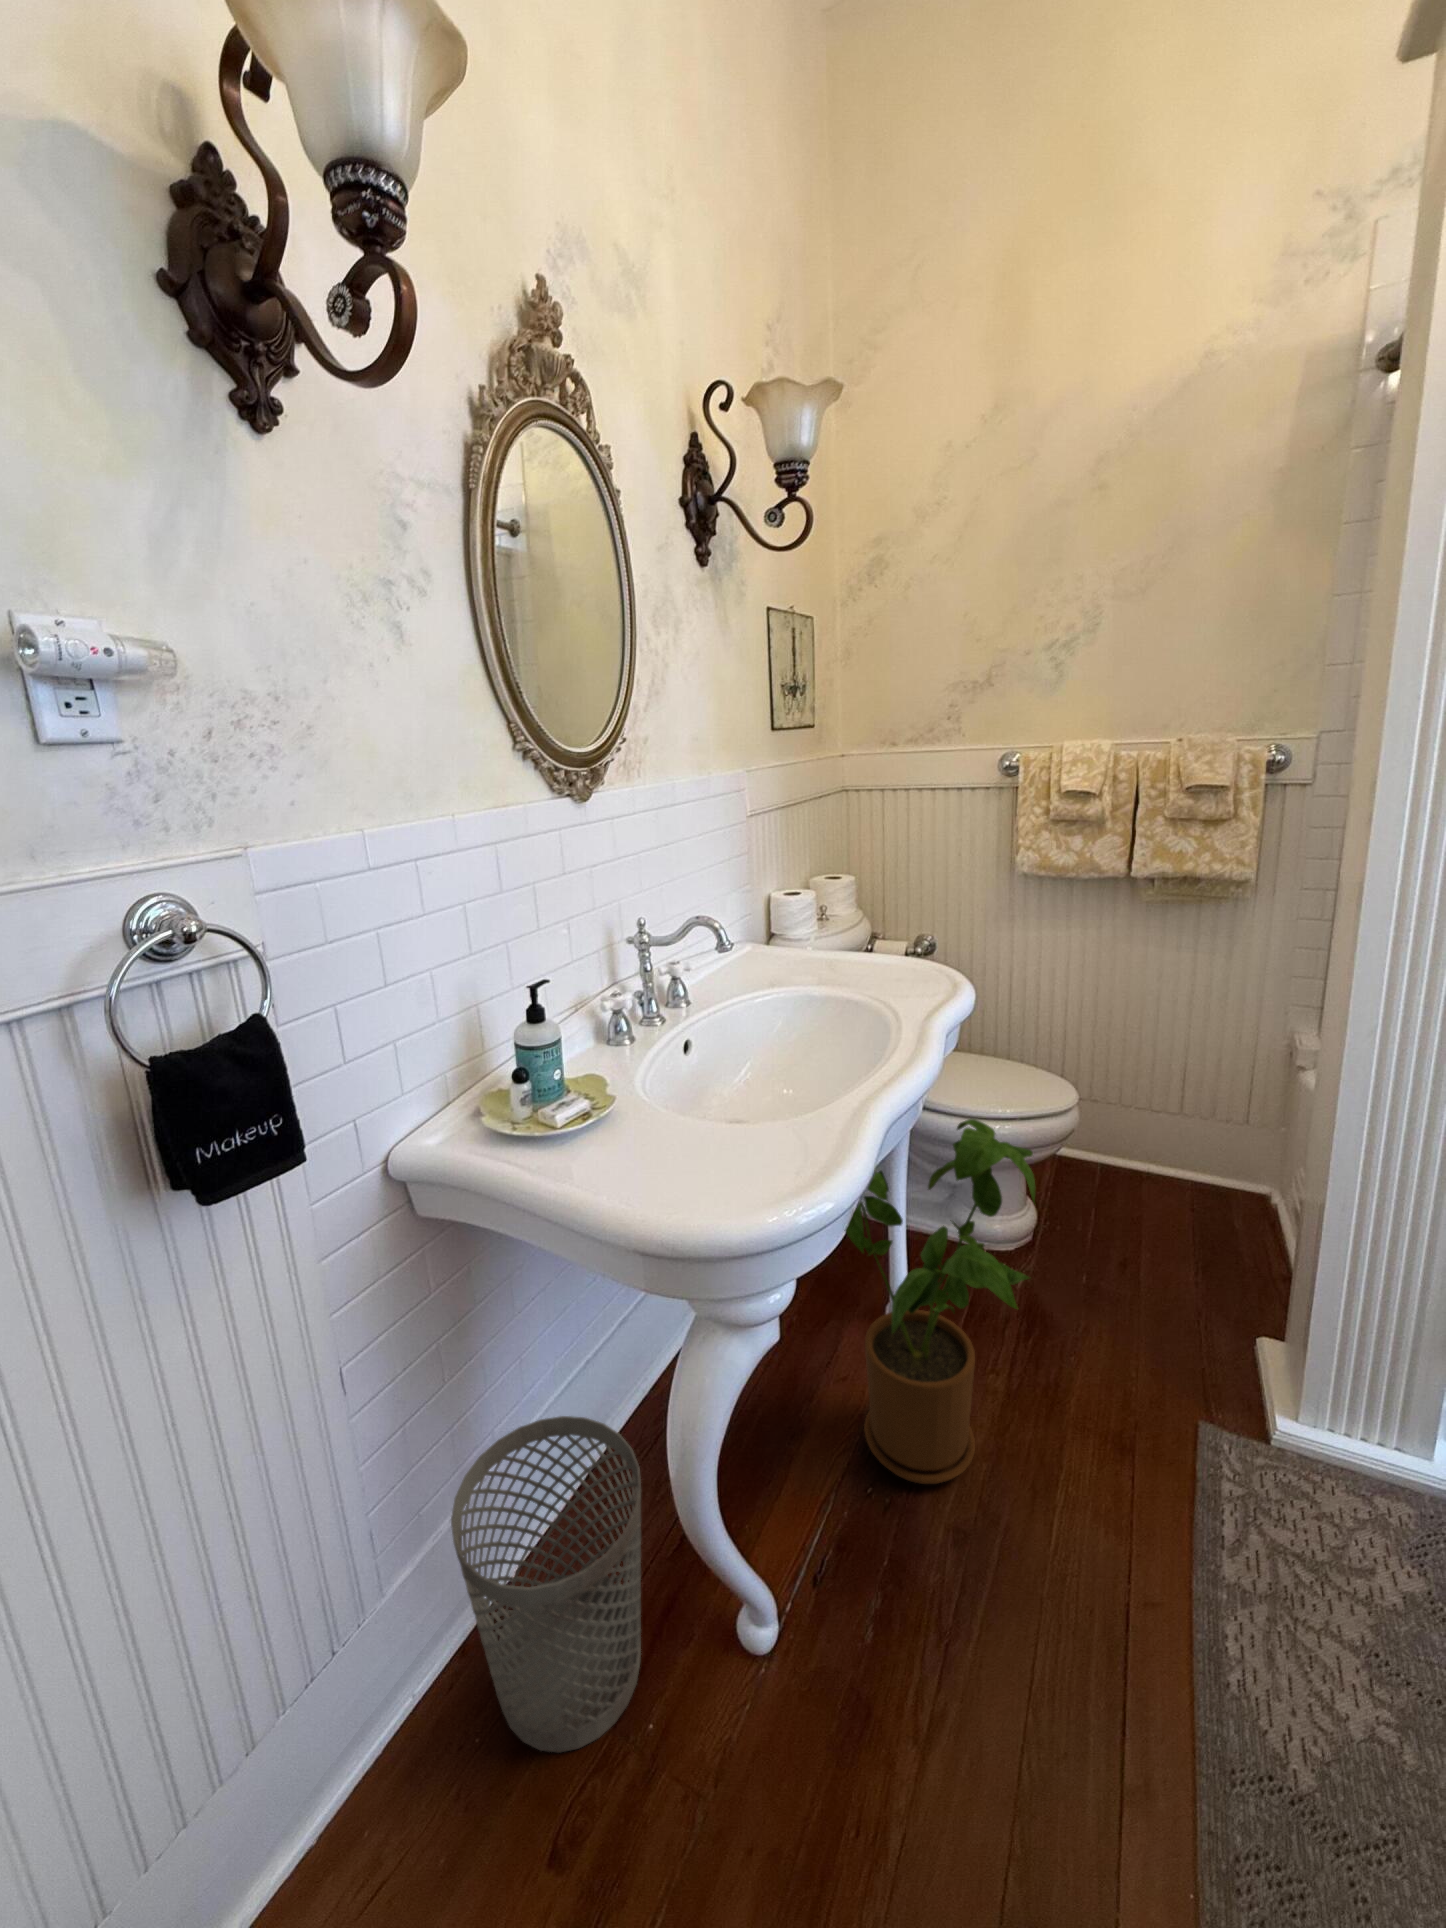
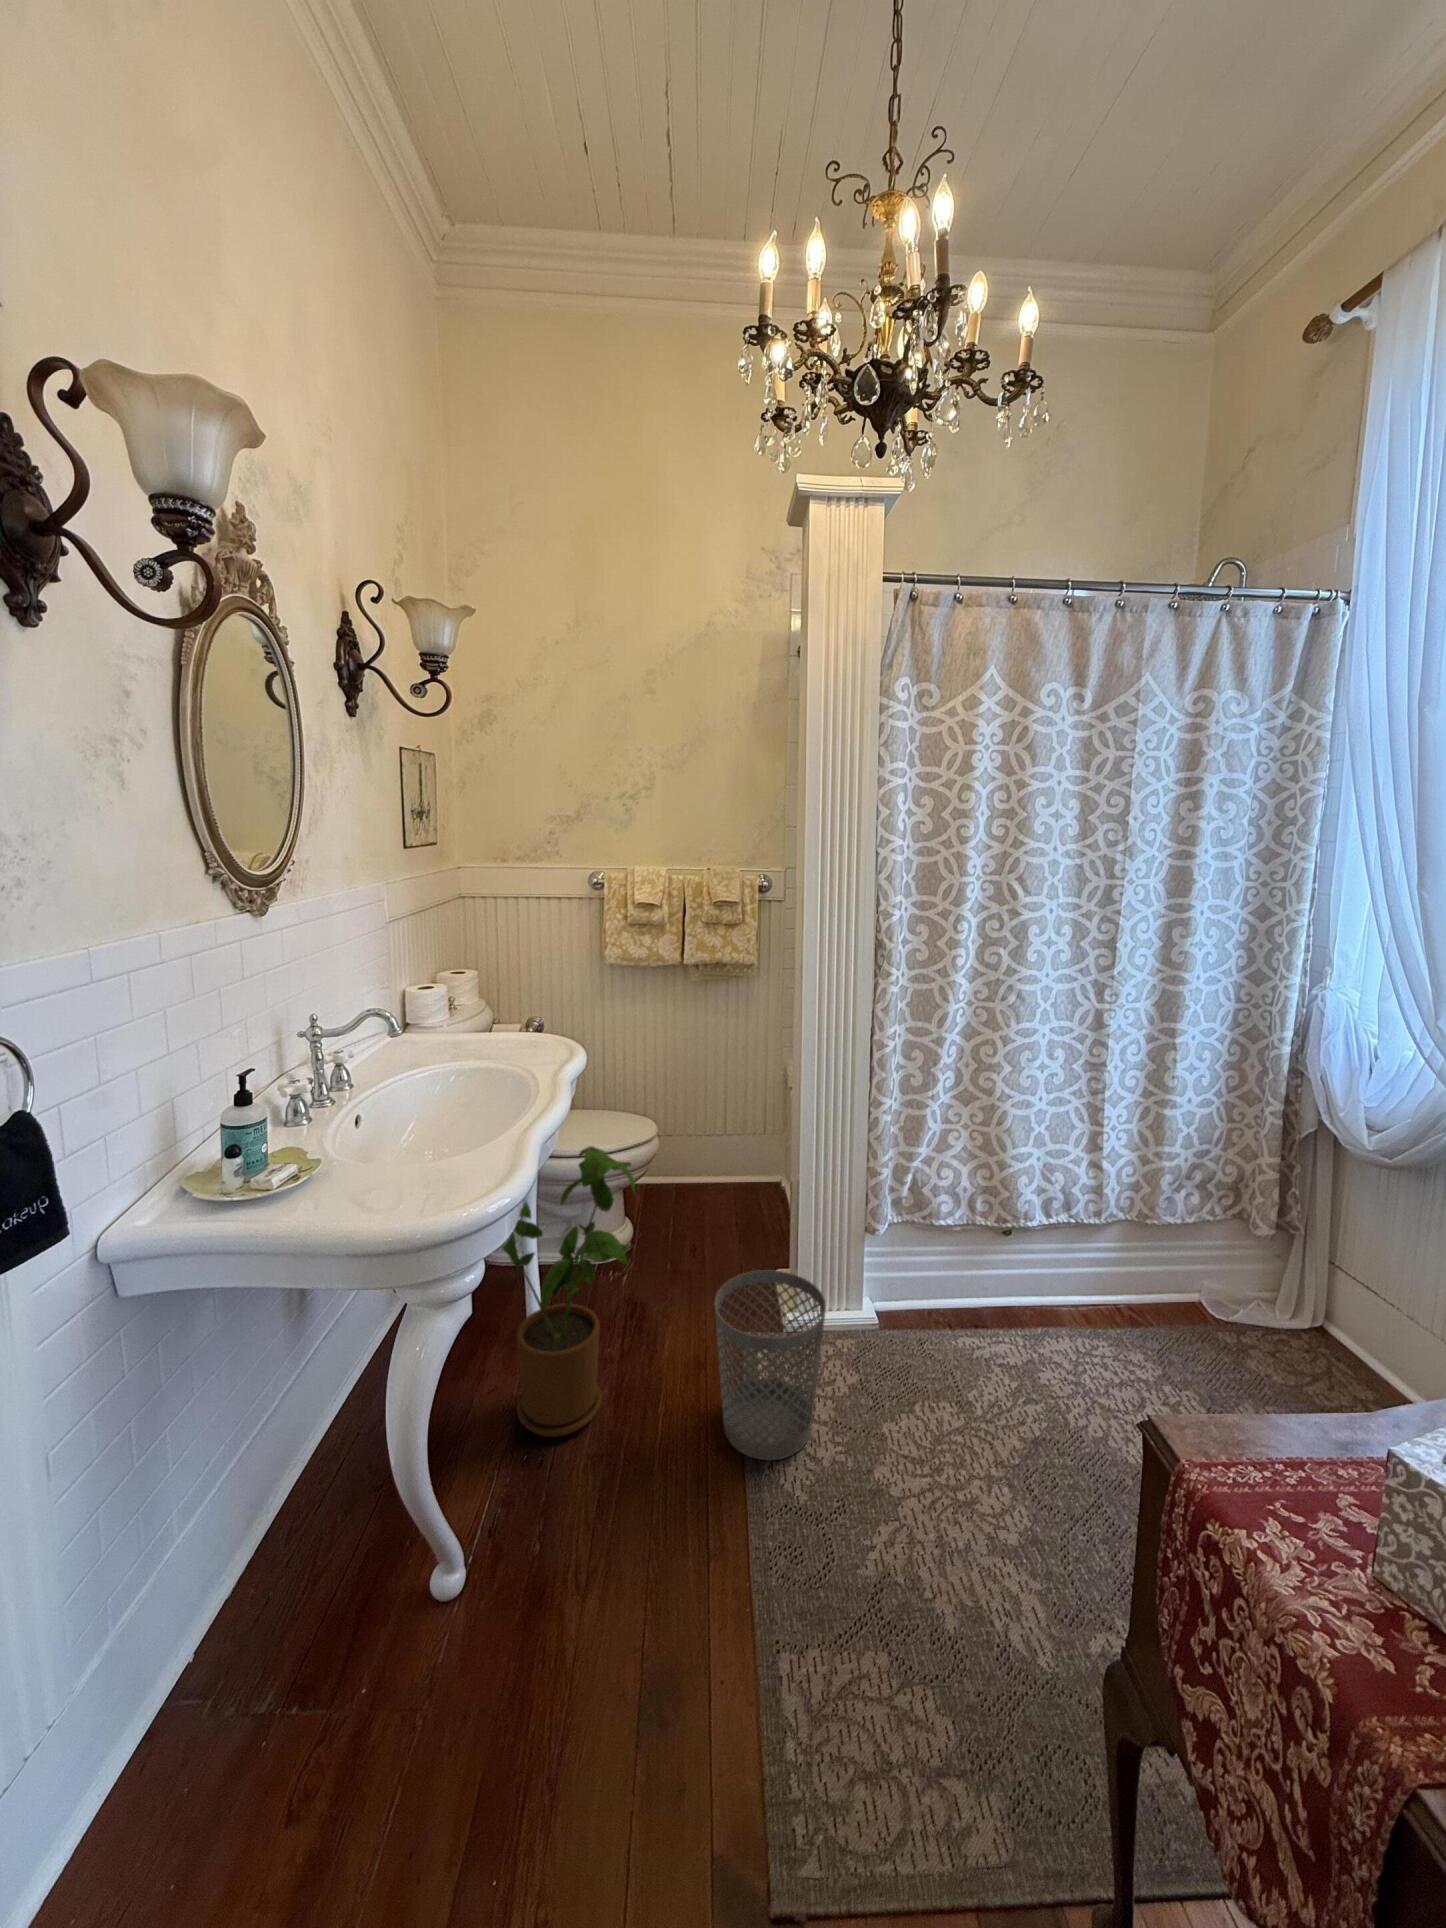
wastebasket: present [451,1416,641,1752] -> present [714,1270,826,1460]

